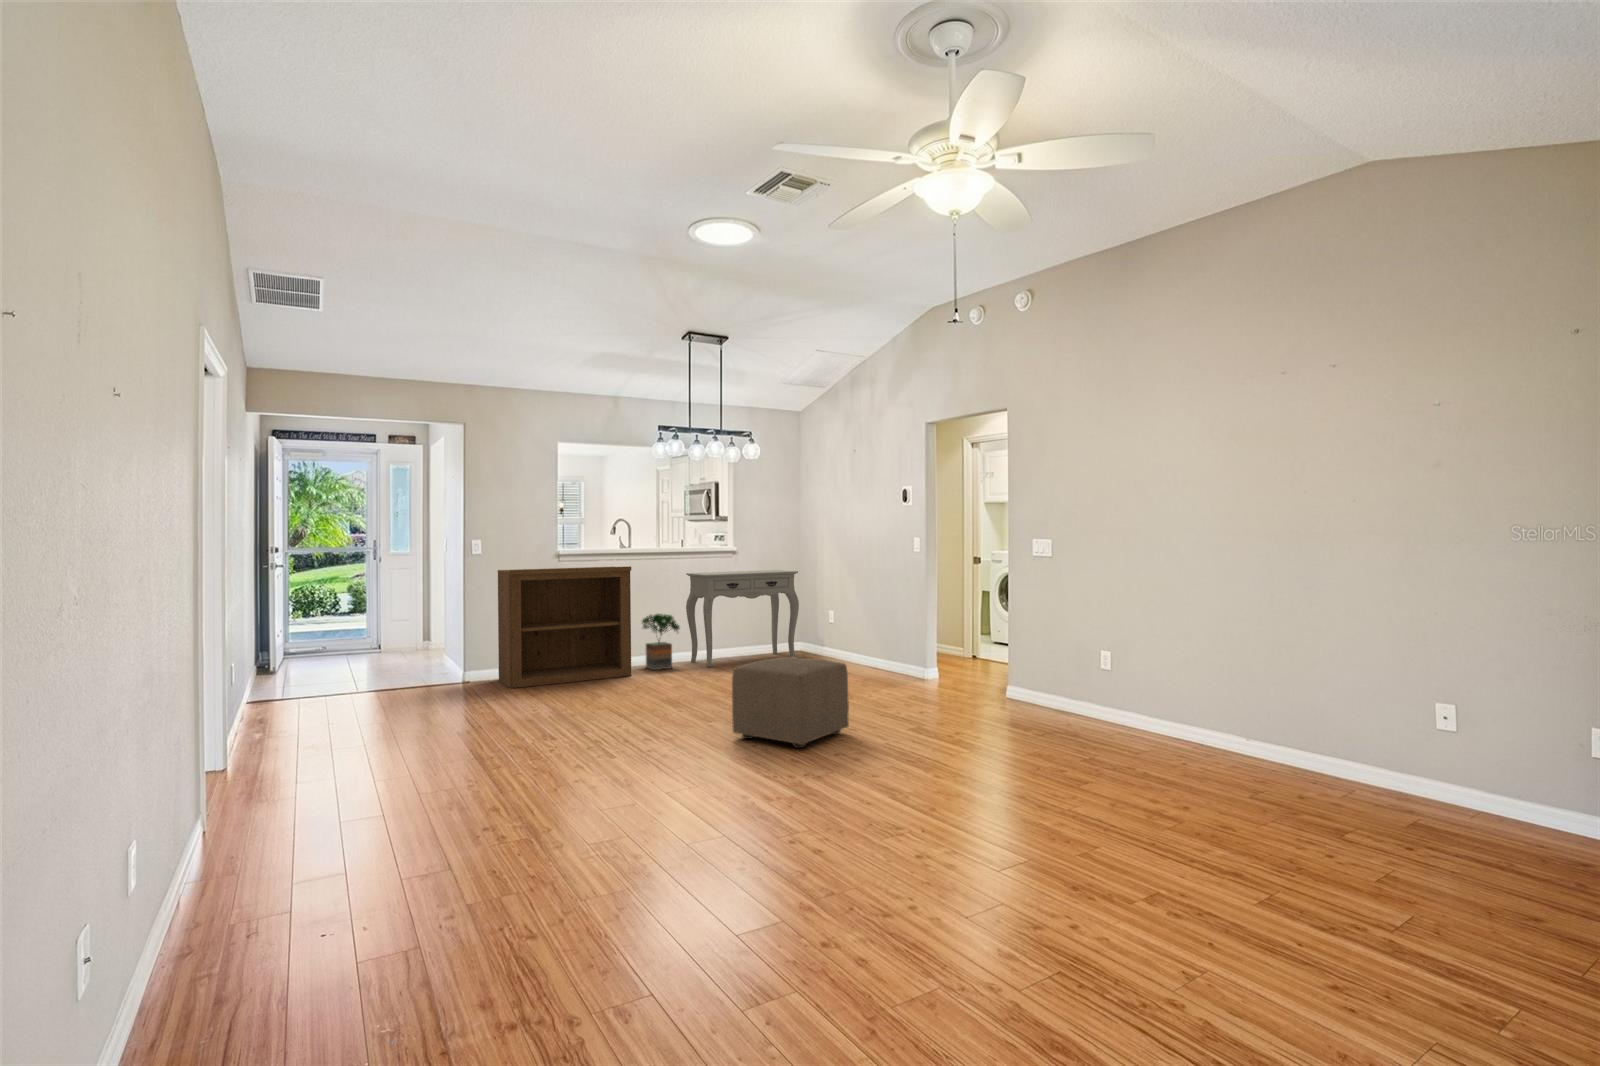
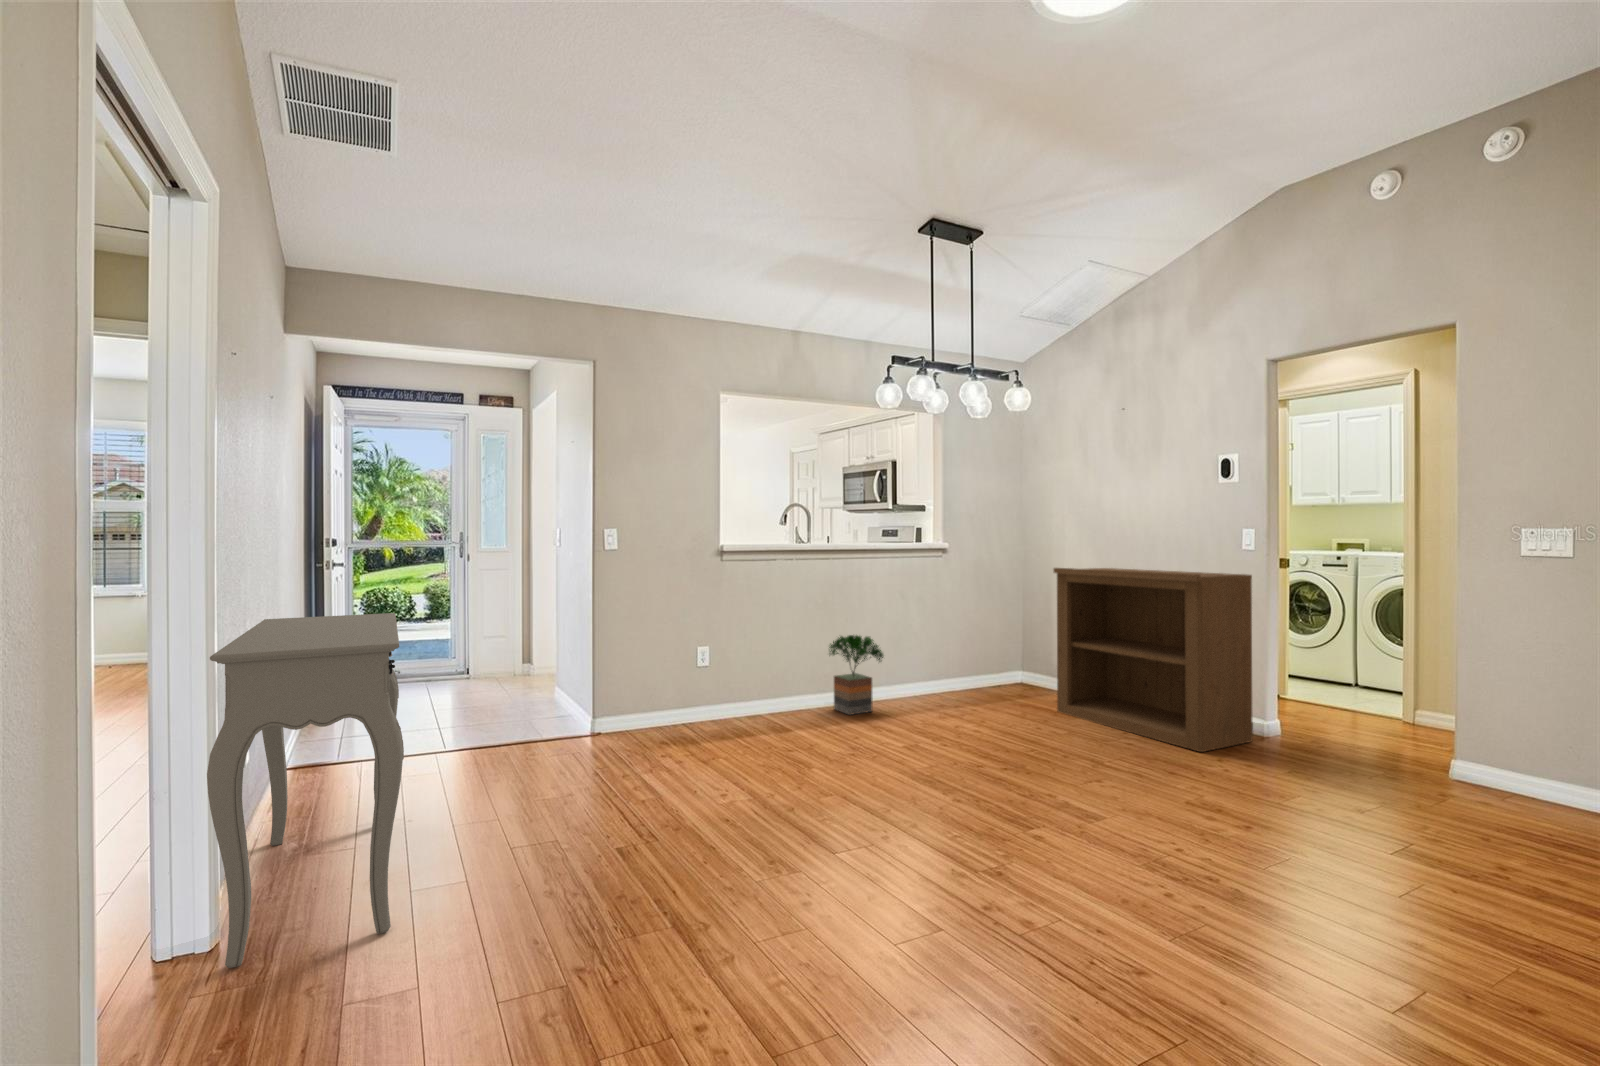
bookshelf: present [498,566,631,688] -> present [1054,568,1253,752]
console table: present [686,570,799,667] -> present [207,613,404,968]
ottoman: present [732,657,849,748] -> none [1161,740,1370,955]

